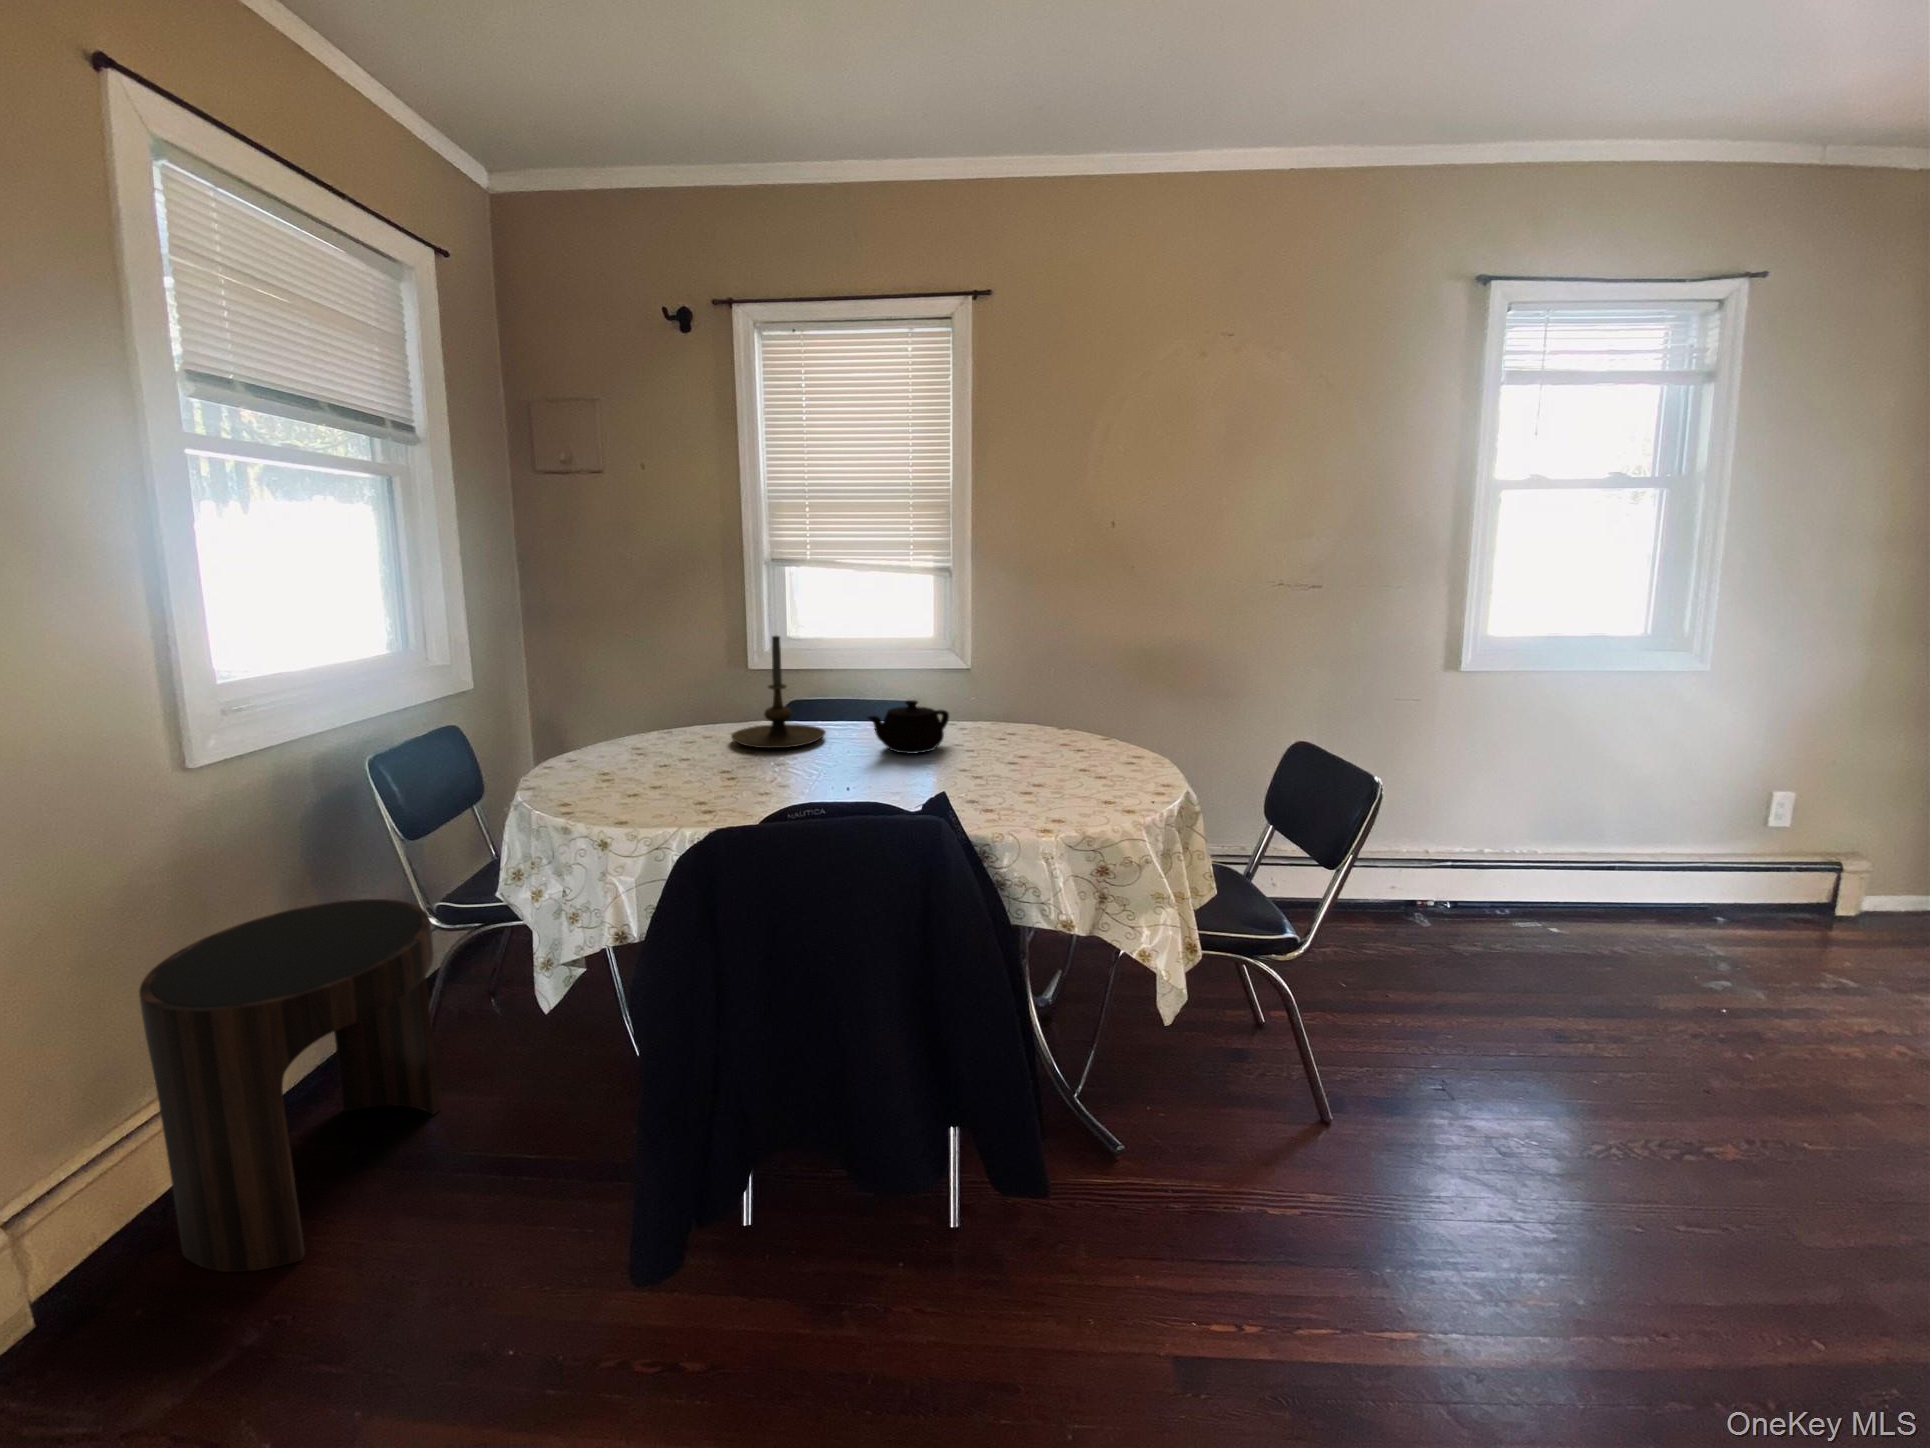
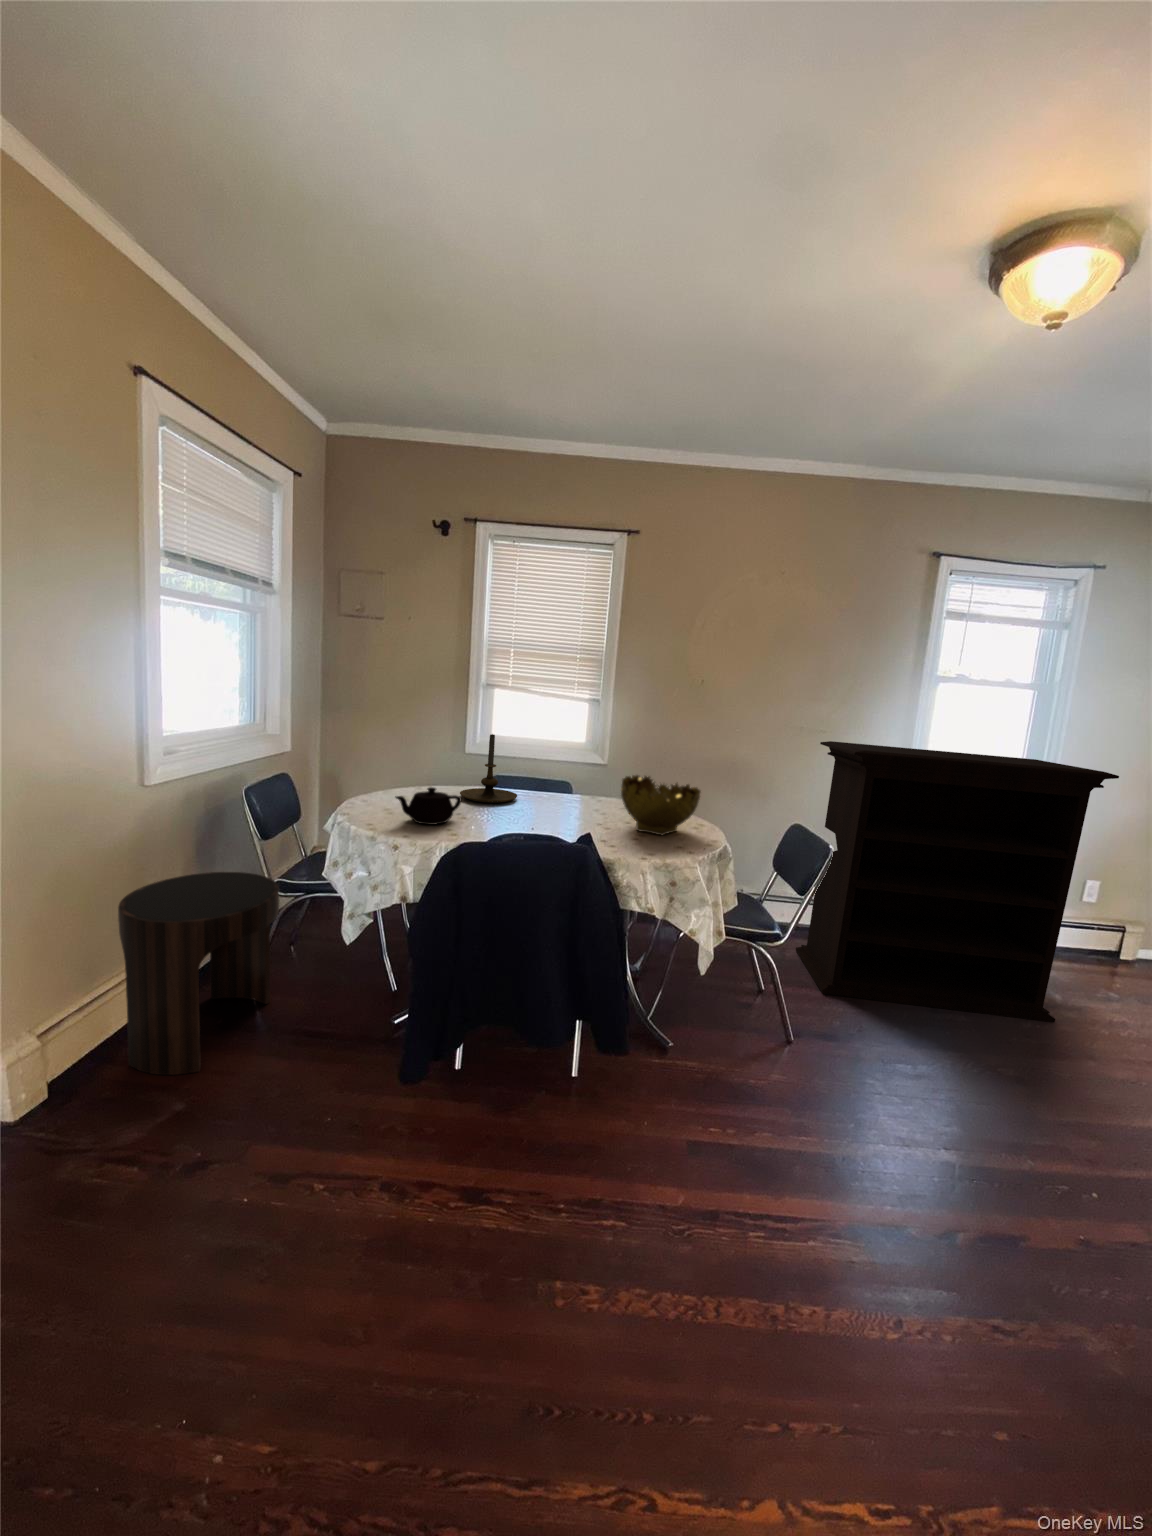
bookshelf: none [1302,600,1864,1046] -> present [796,741,1119,1022]
decorative bowl: none [994,681,1133,783] -> present [621,775,700,835]
teapot: present [868,700,949,754] -> present [395,787,461,825]

